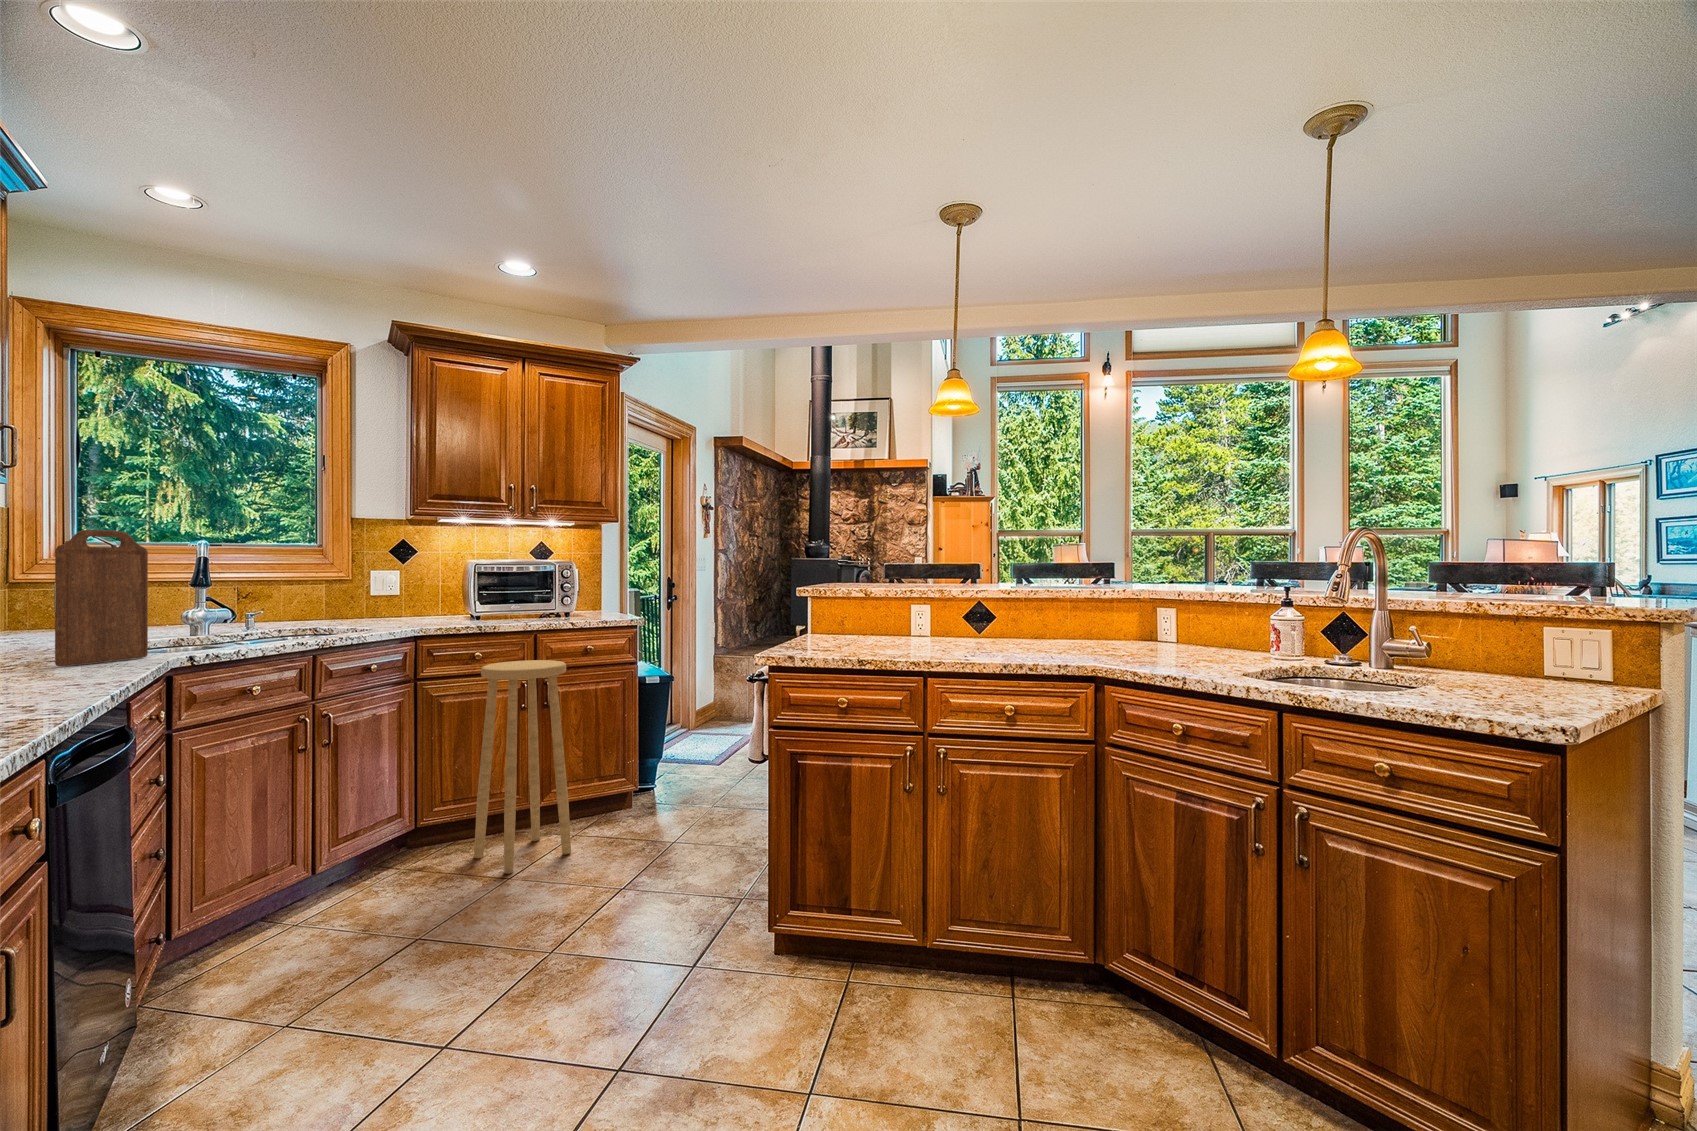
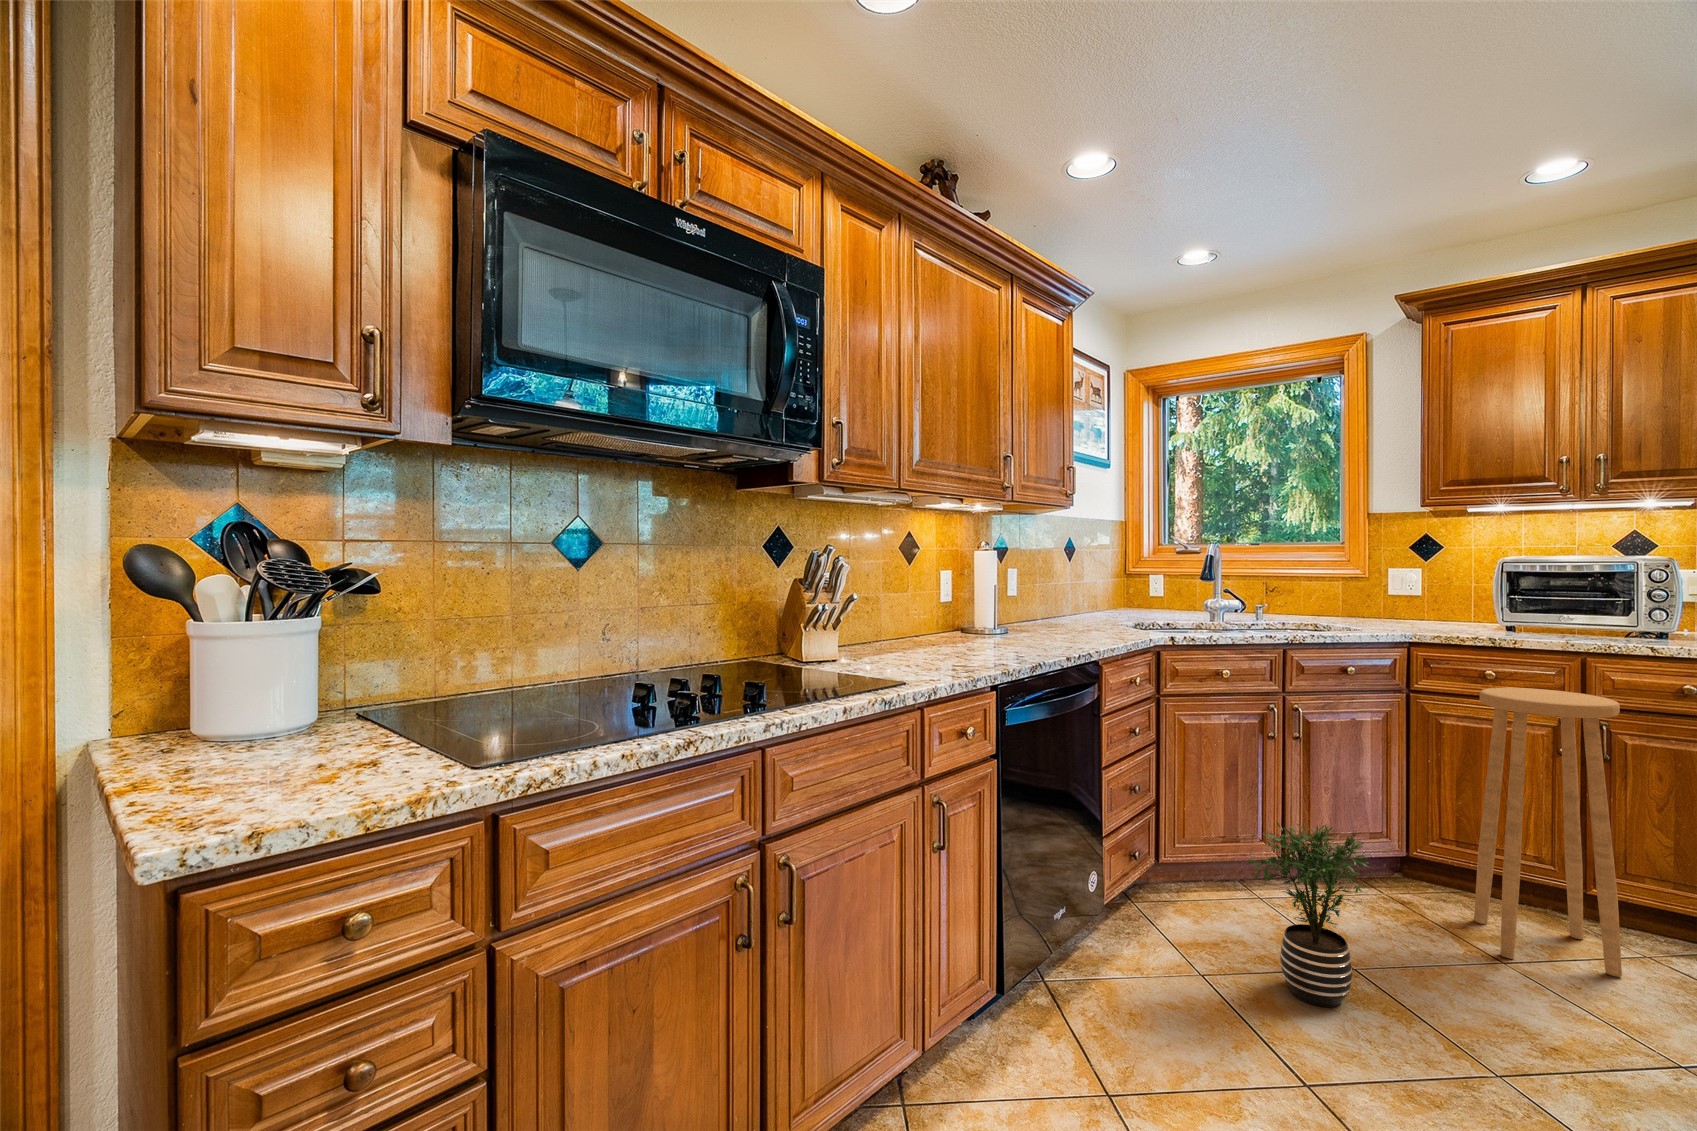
cutting board: present [55,530,148,666] -> none [1096,538,1153,636]
potted plant: none [337,808,464,988] -> present [1248,822,1369,1007]

